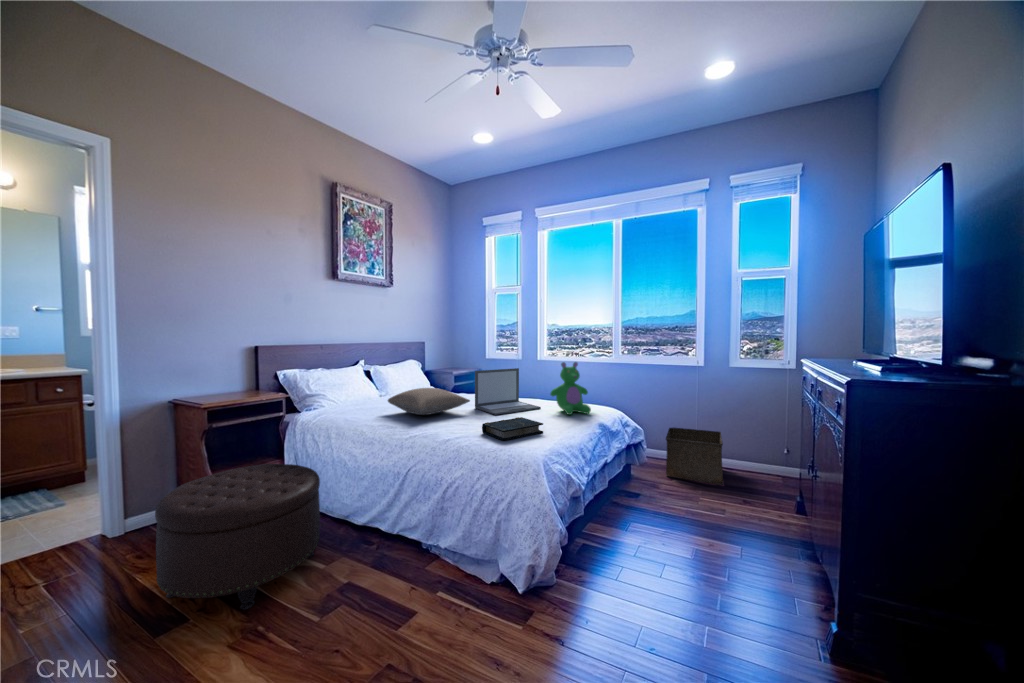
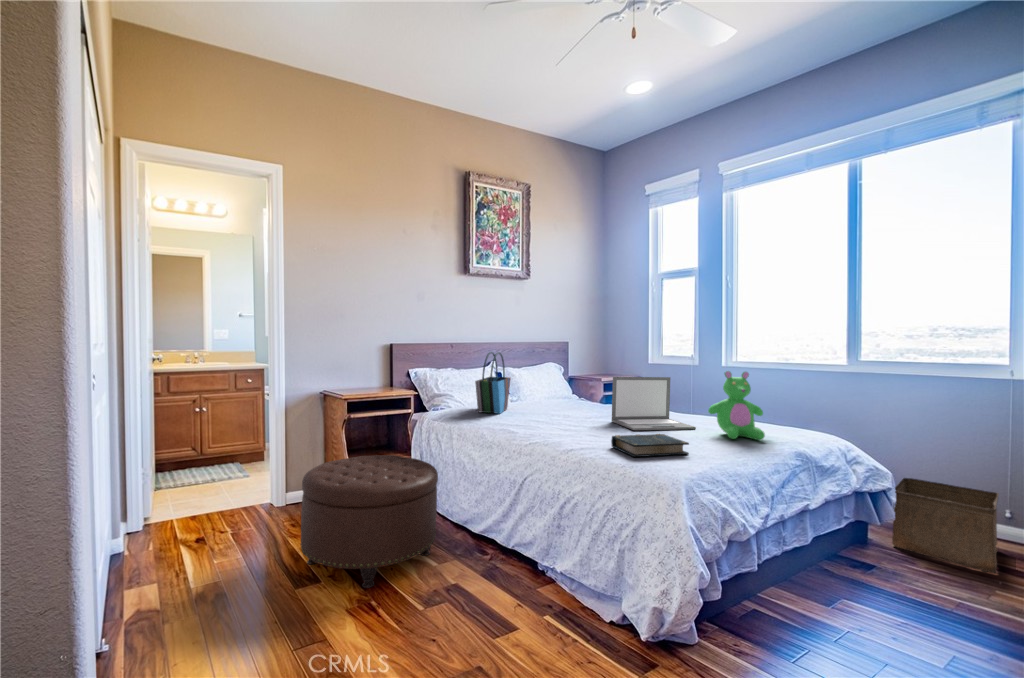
tote bag: none [350,354,383,410] -> present [475,352,511,414]
pillow: present [388,388,470,415] -> none [512,393,605,423]

